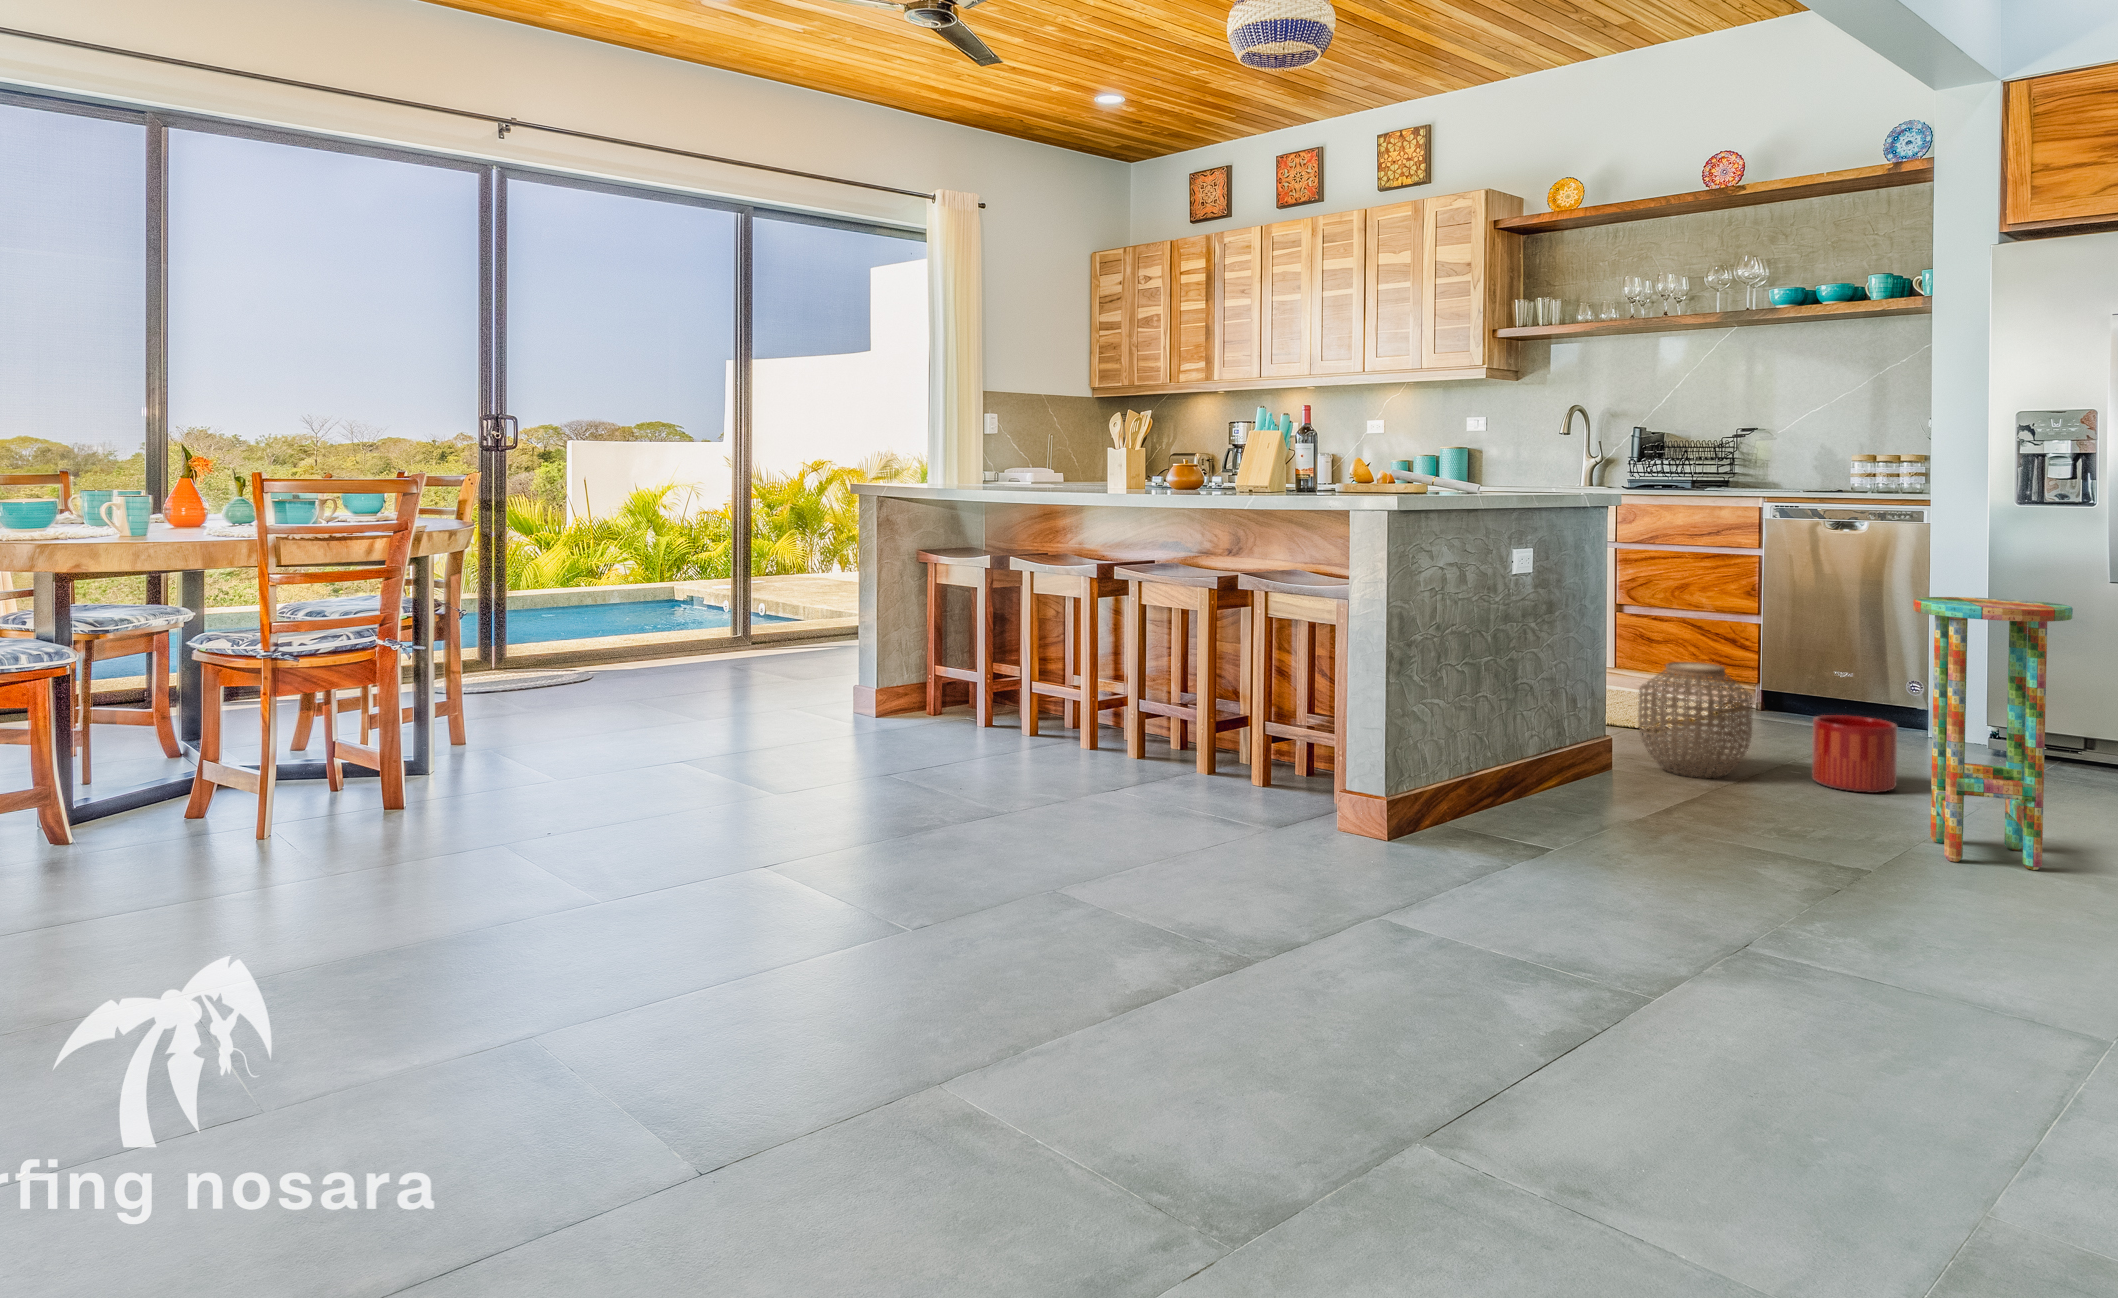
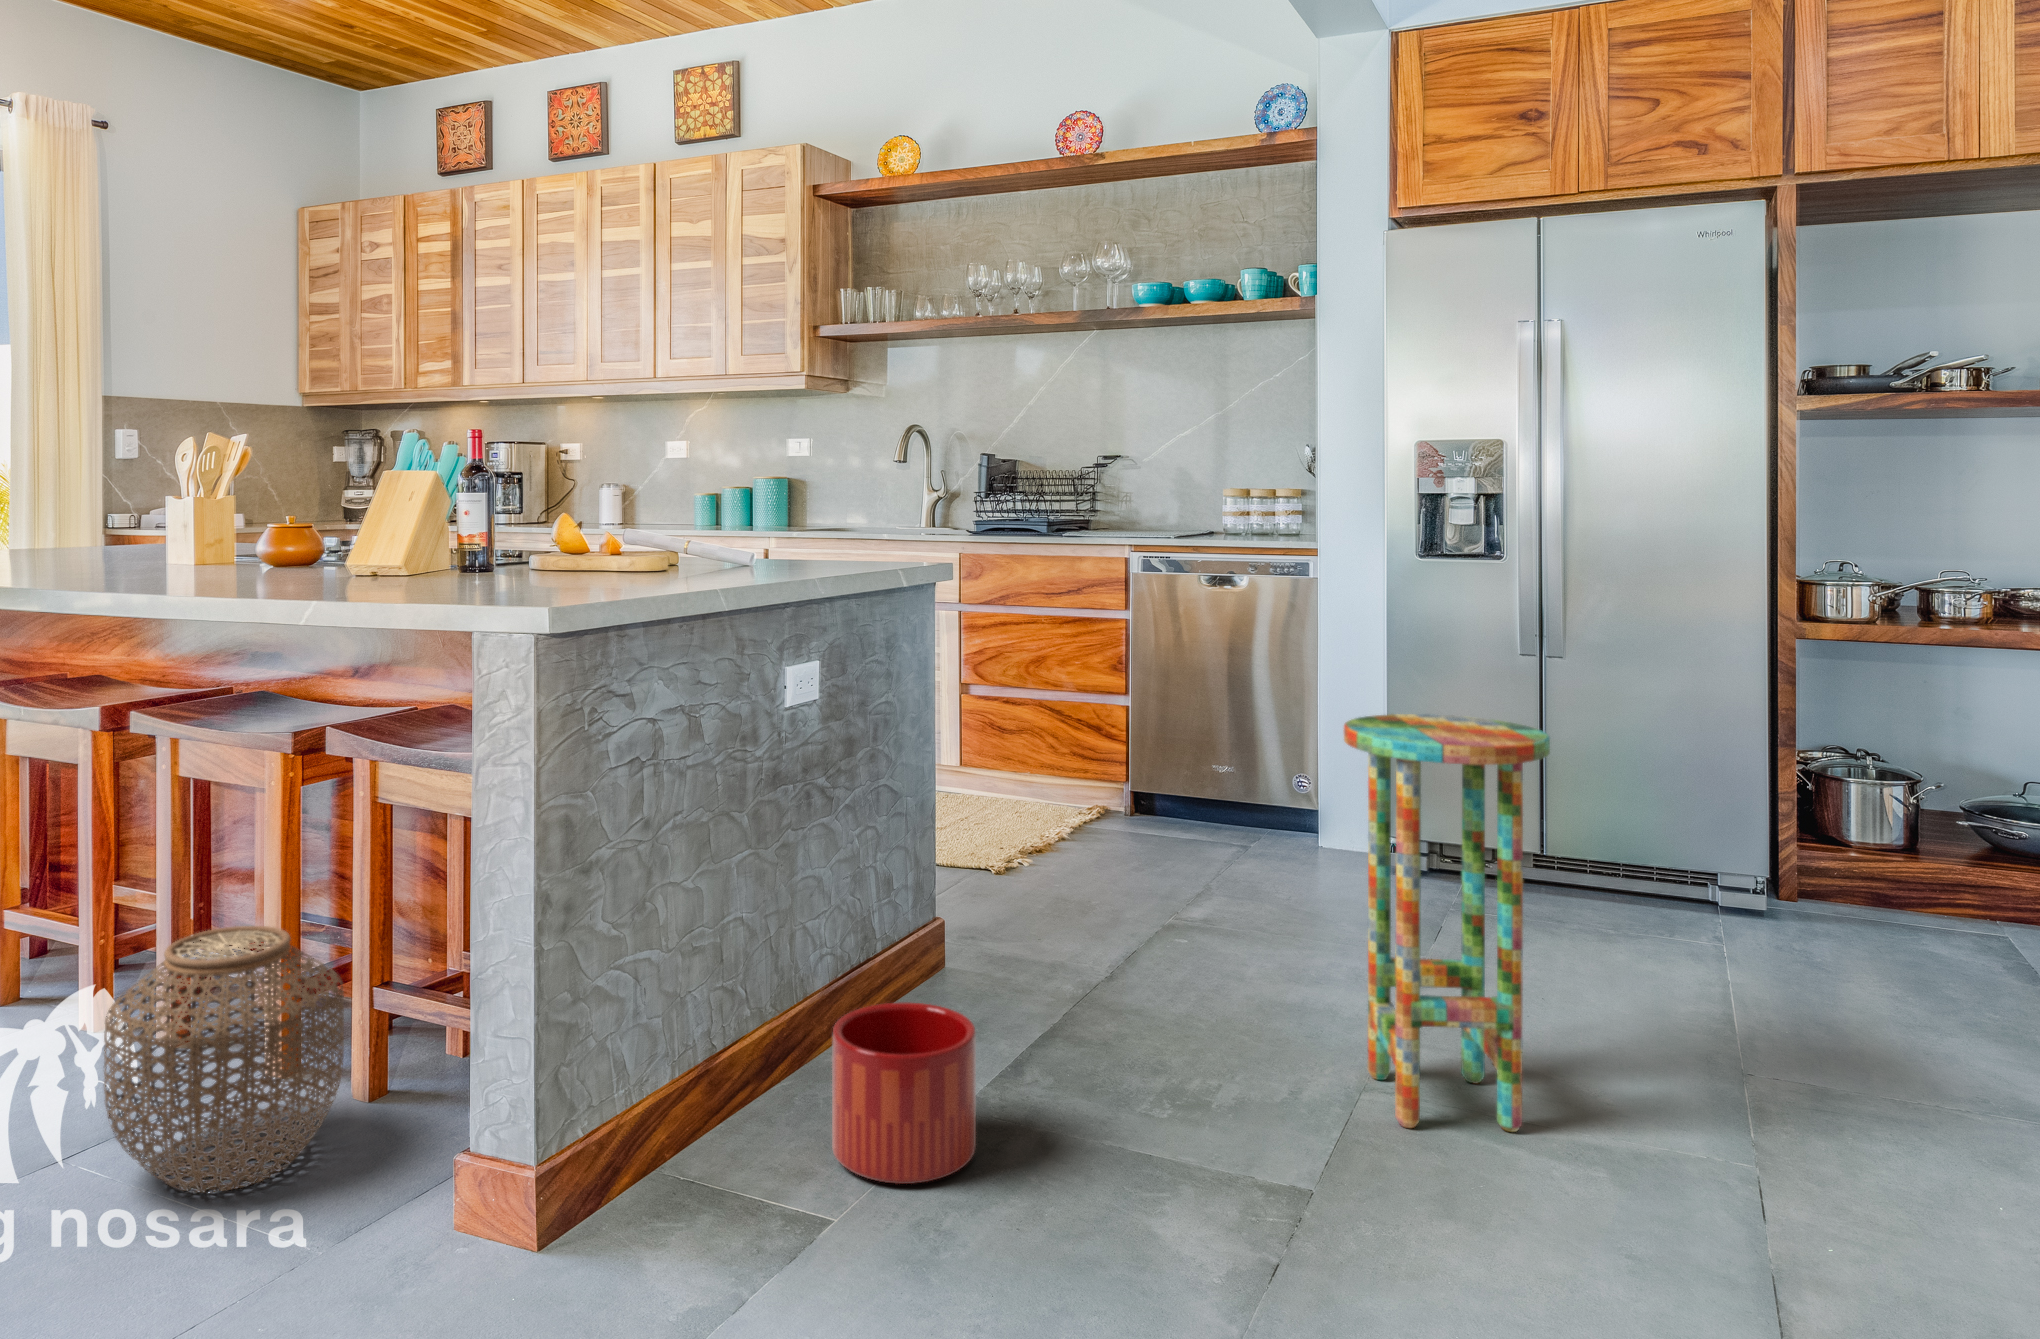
woven basket: present [1638,662,1752,778] -> present [104,926,344,1192]
planter: present [1812,715,1897,793] -> present [832,1002,976,1184]

